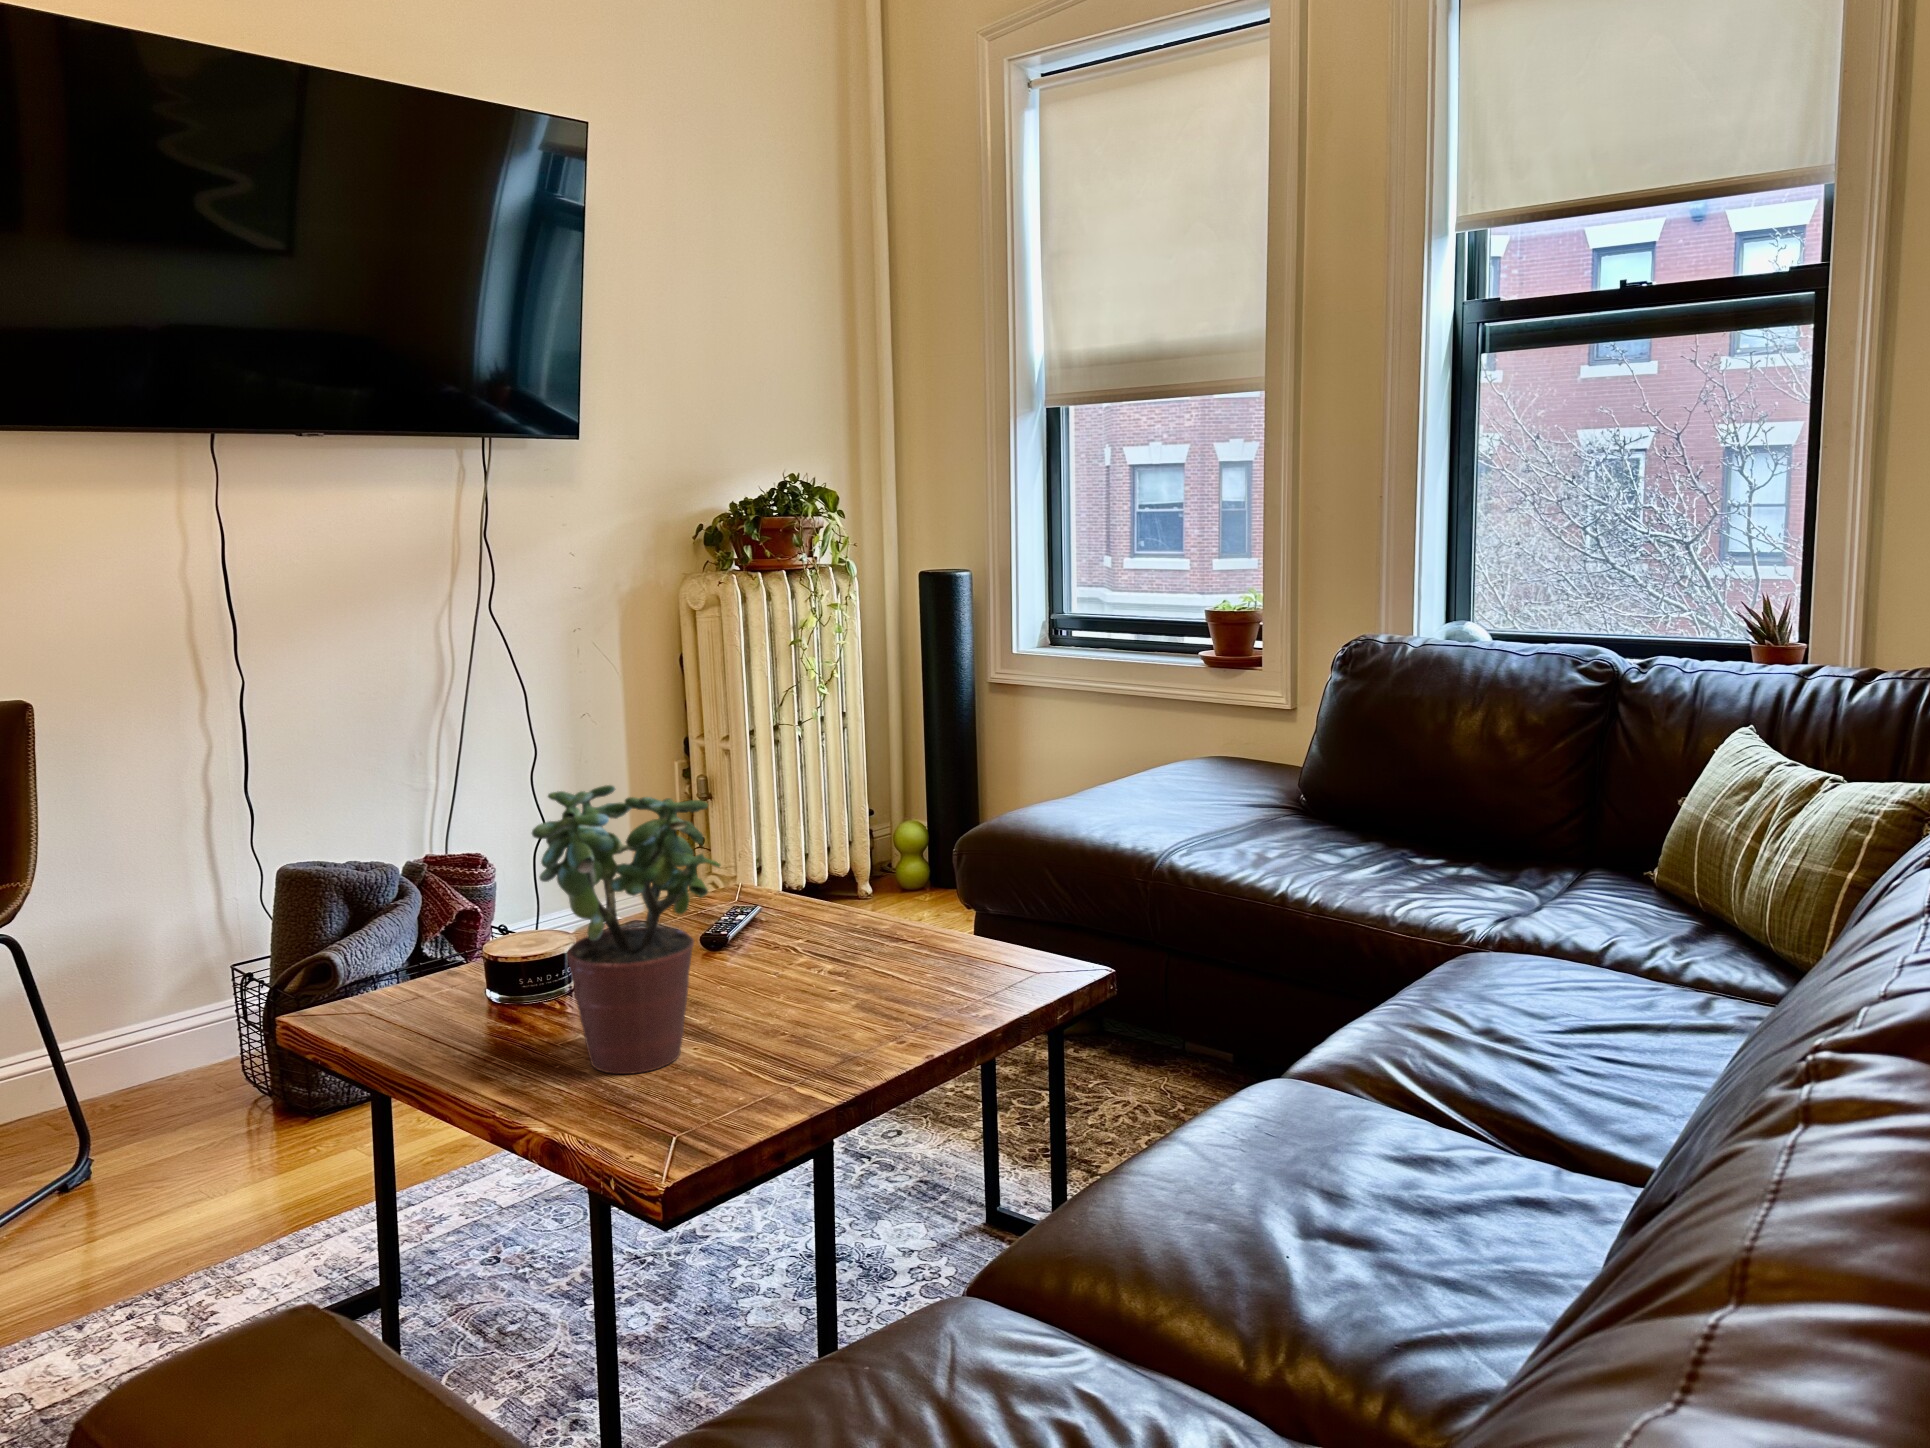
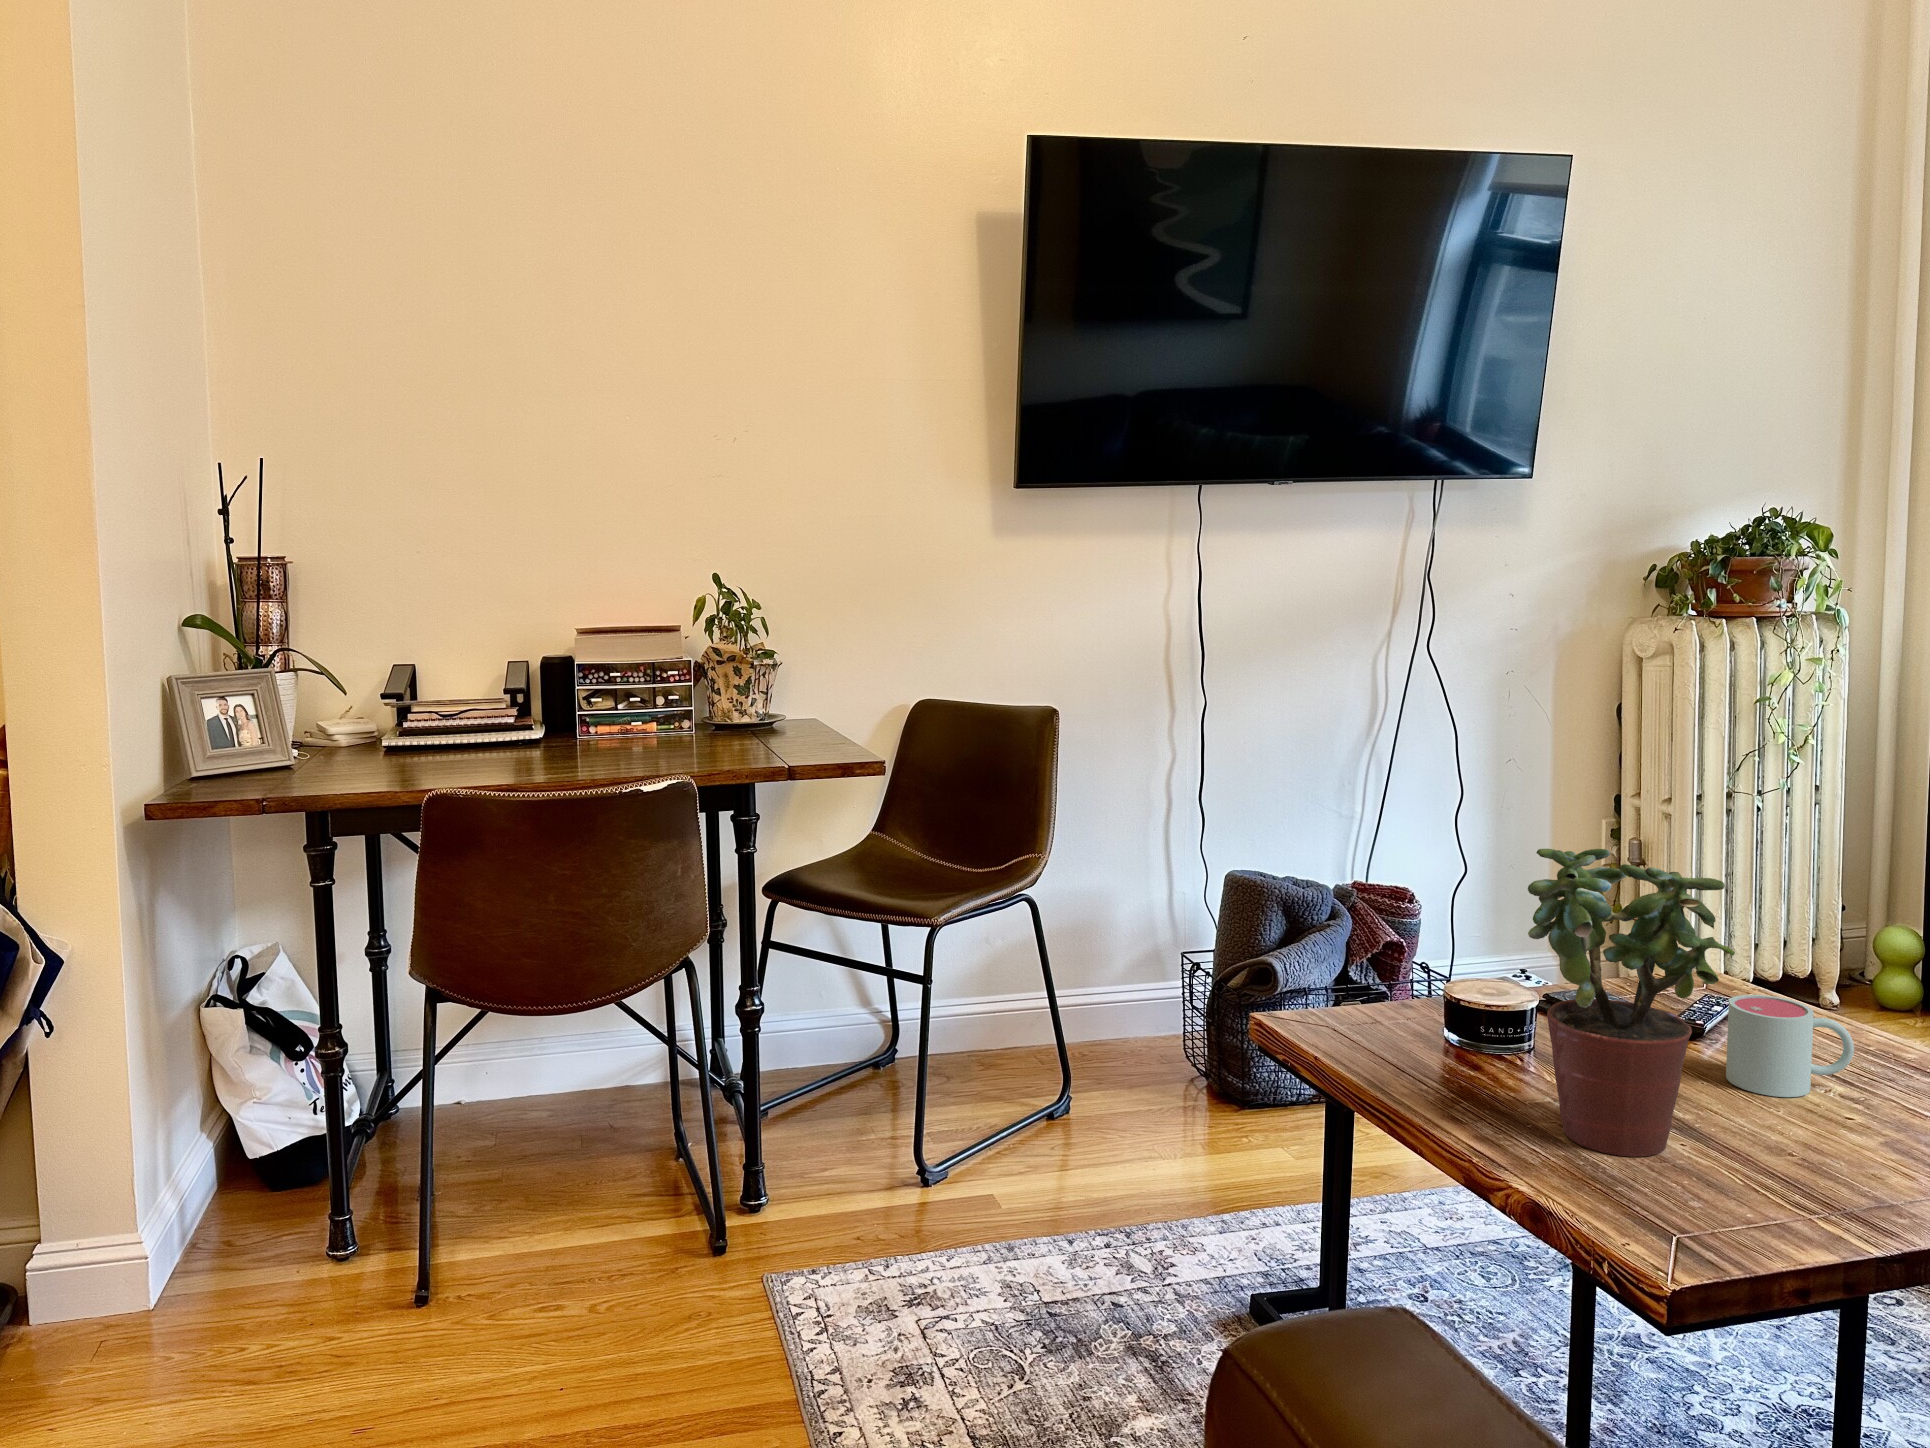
mug: none [738,898,835,986] -> present [1726,995,1854,1097]

